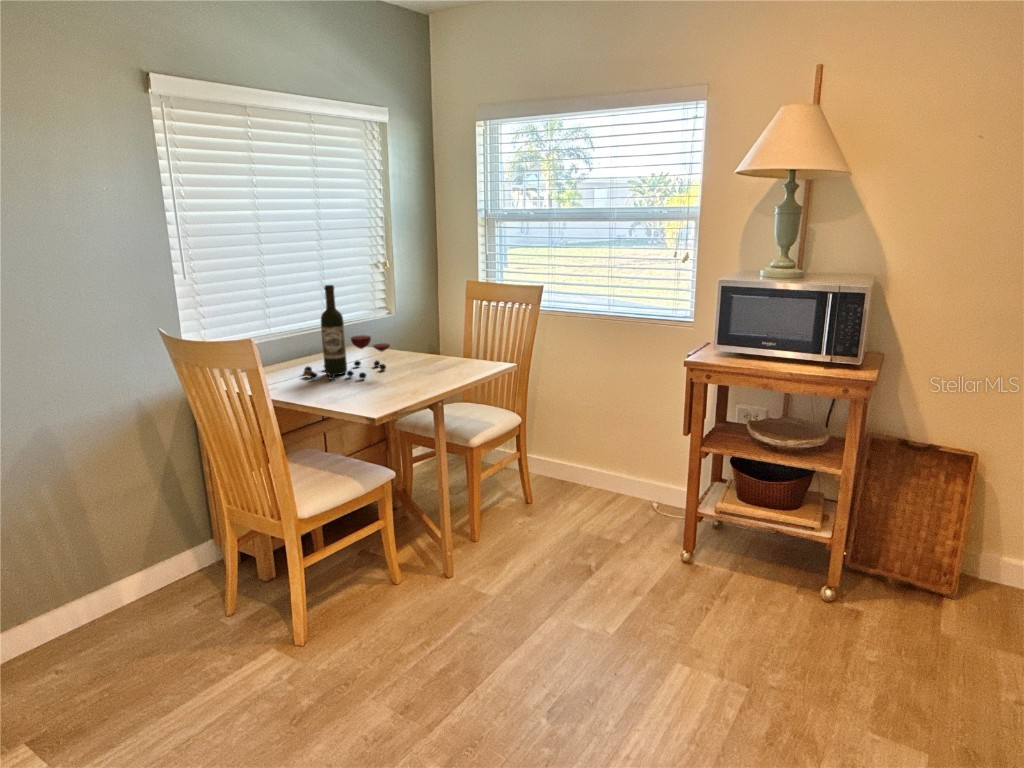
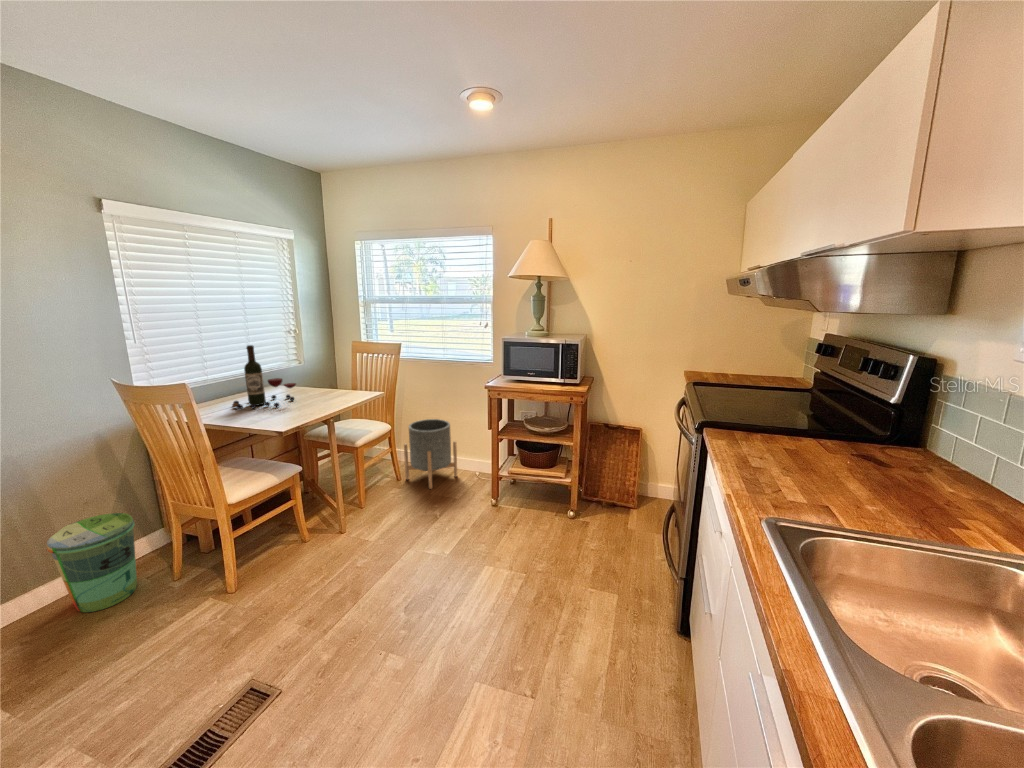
planter: none [538,410,622,522] -> present [404,419,457,489]
trash can: none [86,514,184,643] -> present [47,513,137,612]

